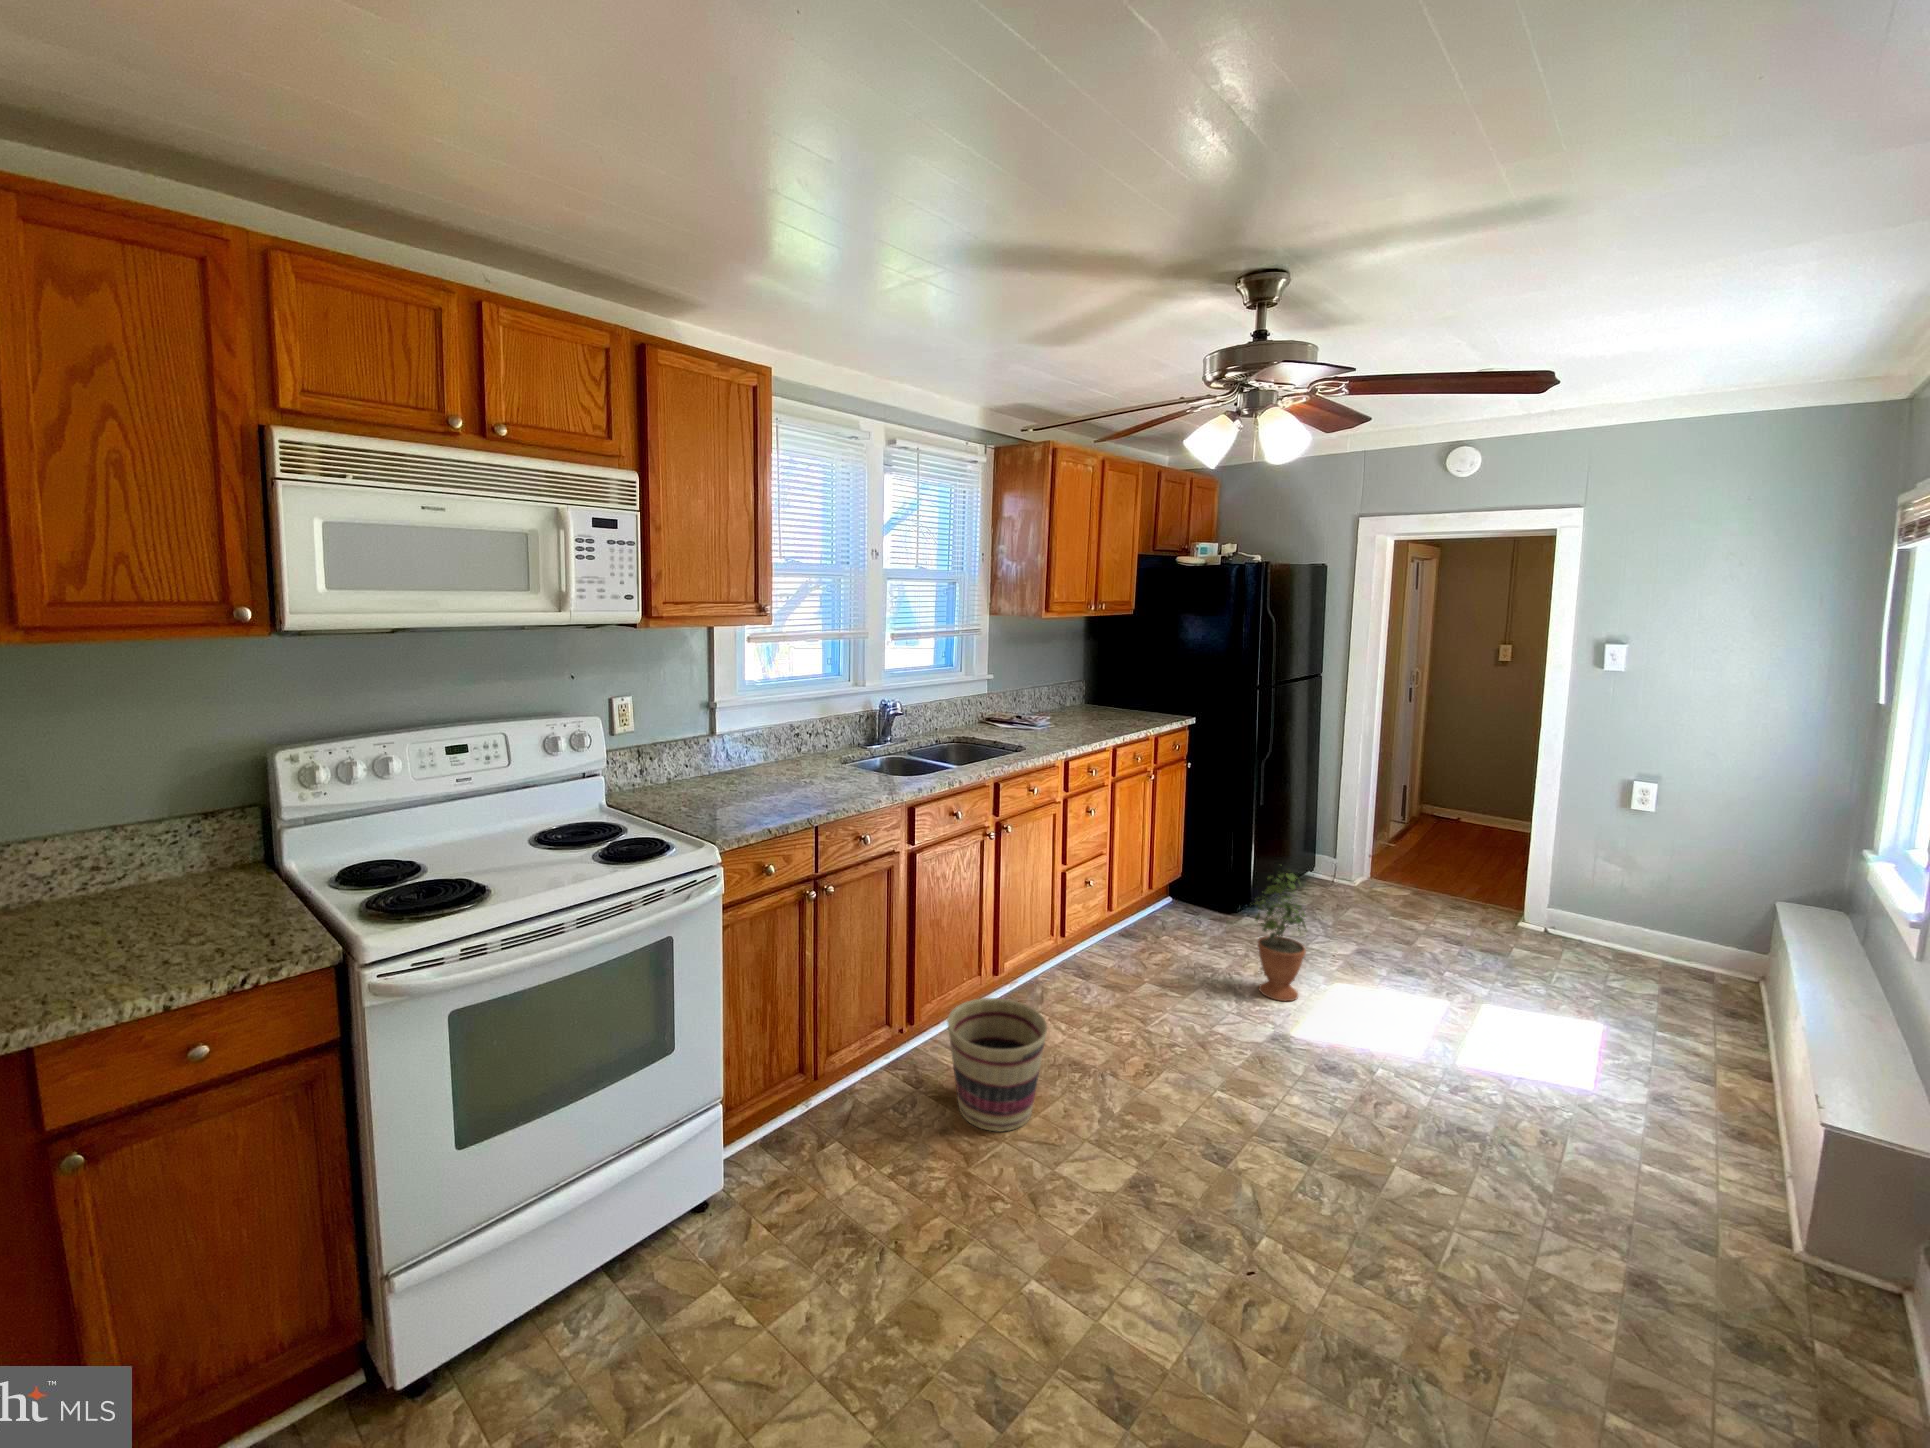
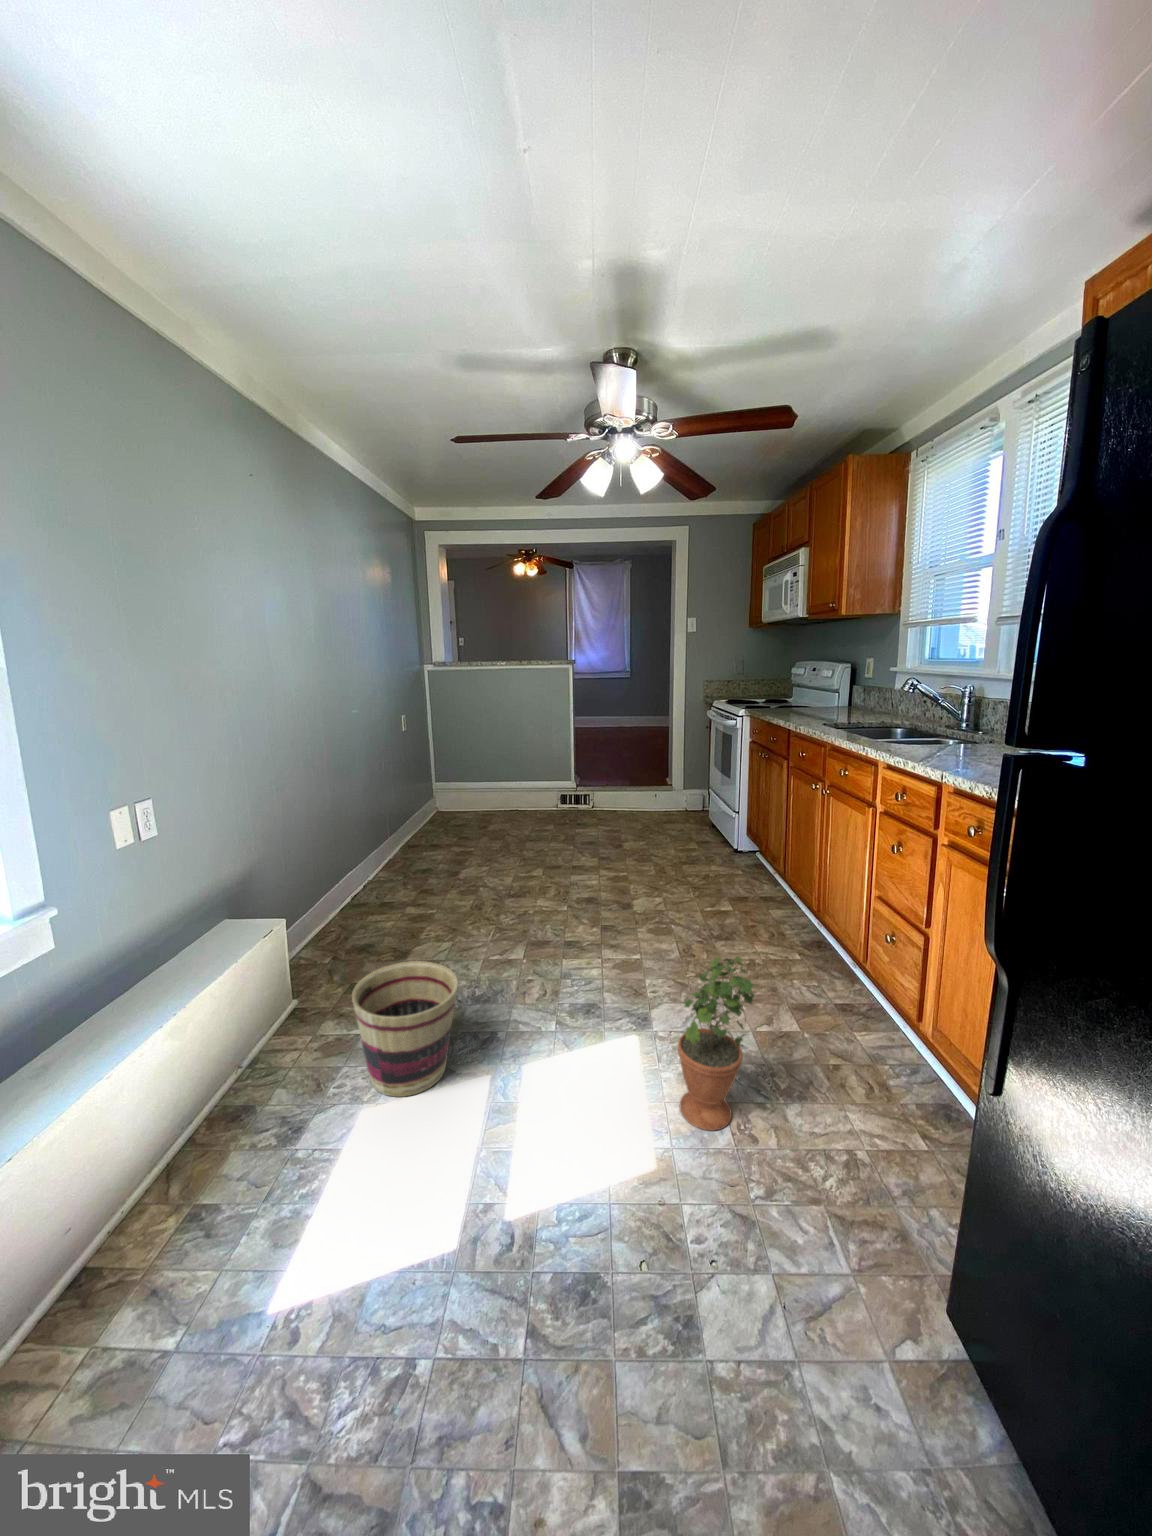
basket: present [947,998,1047,1131] -> present [352,961,458,1097]

